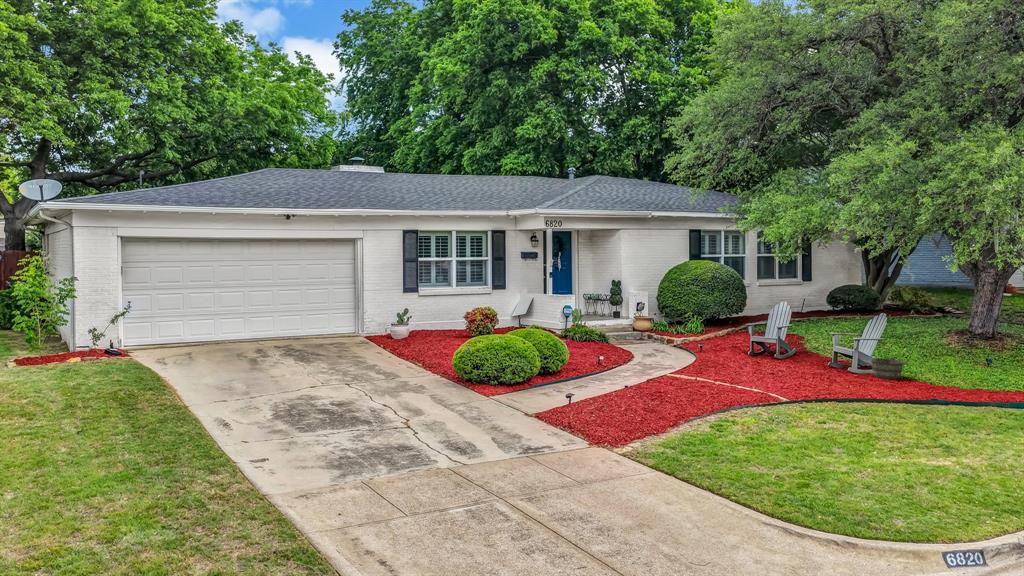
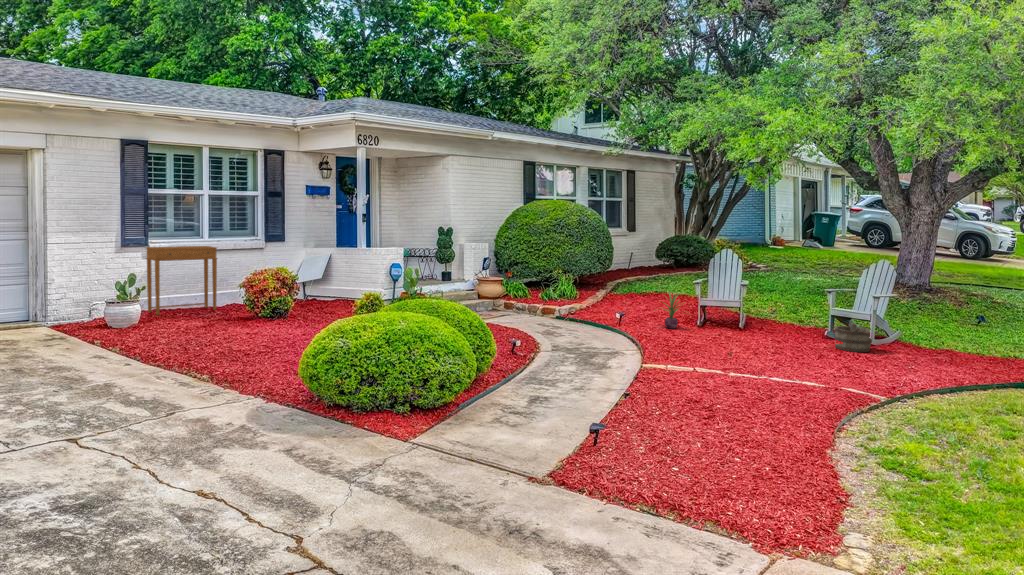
side table: none [417,292,457,333] -> present [146,246,217,315]
decorative plant: none [740,328,771,356] -> present [664,292,679,329]

